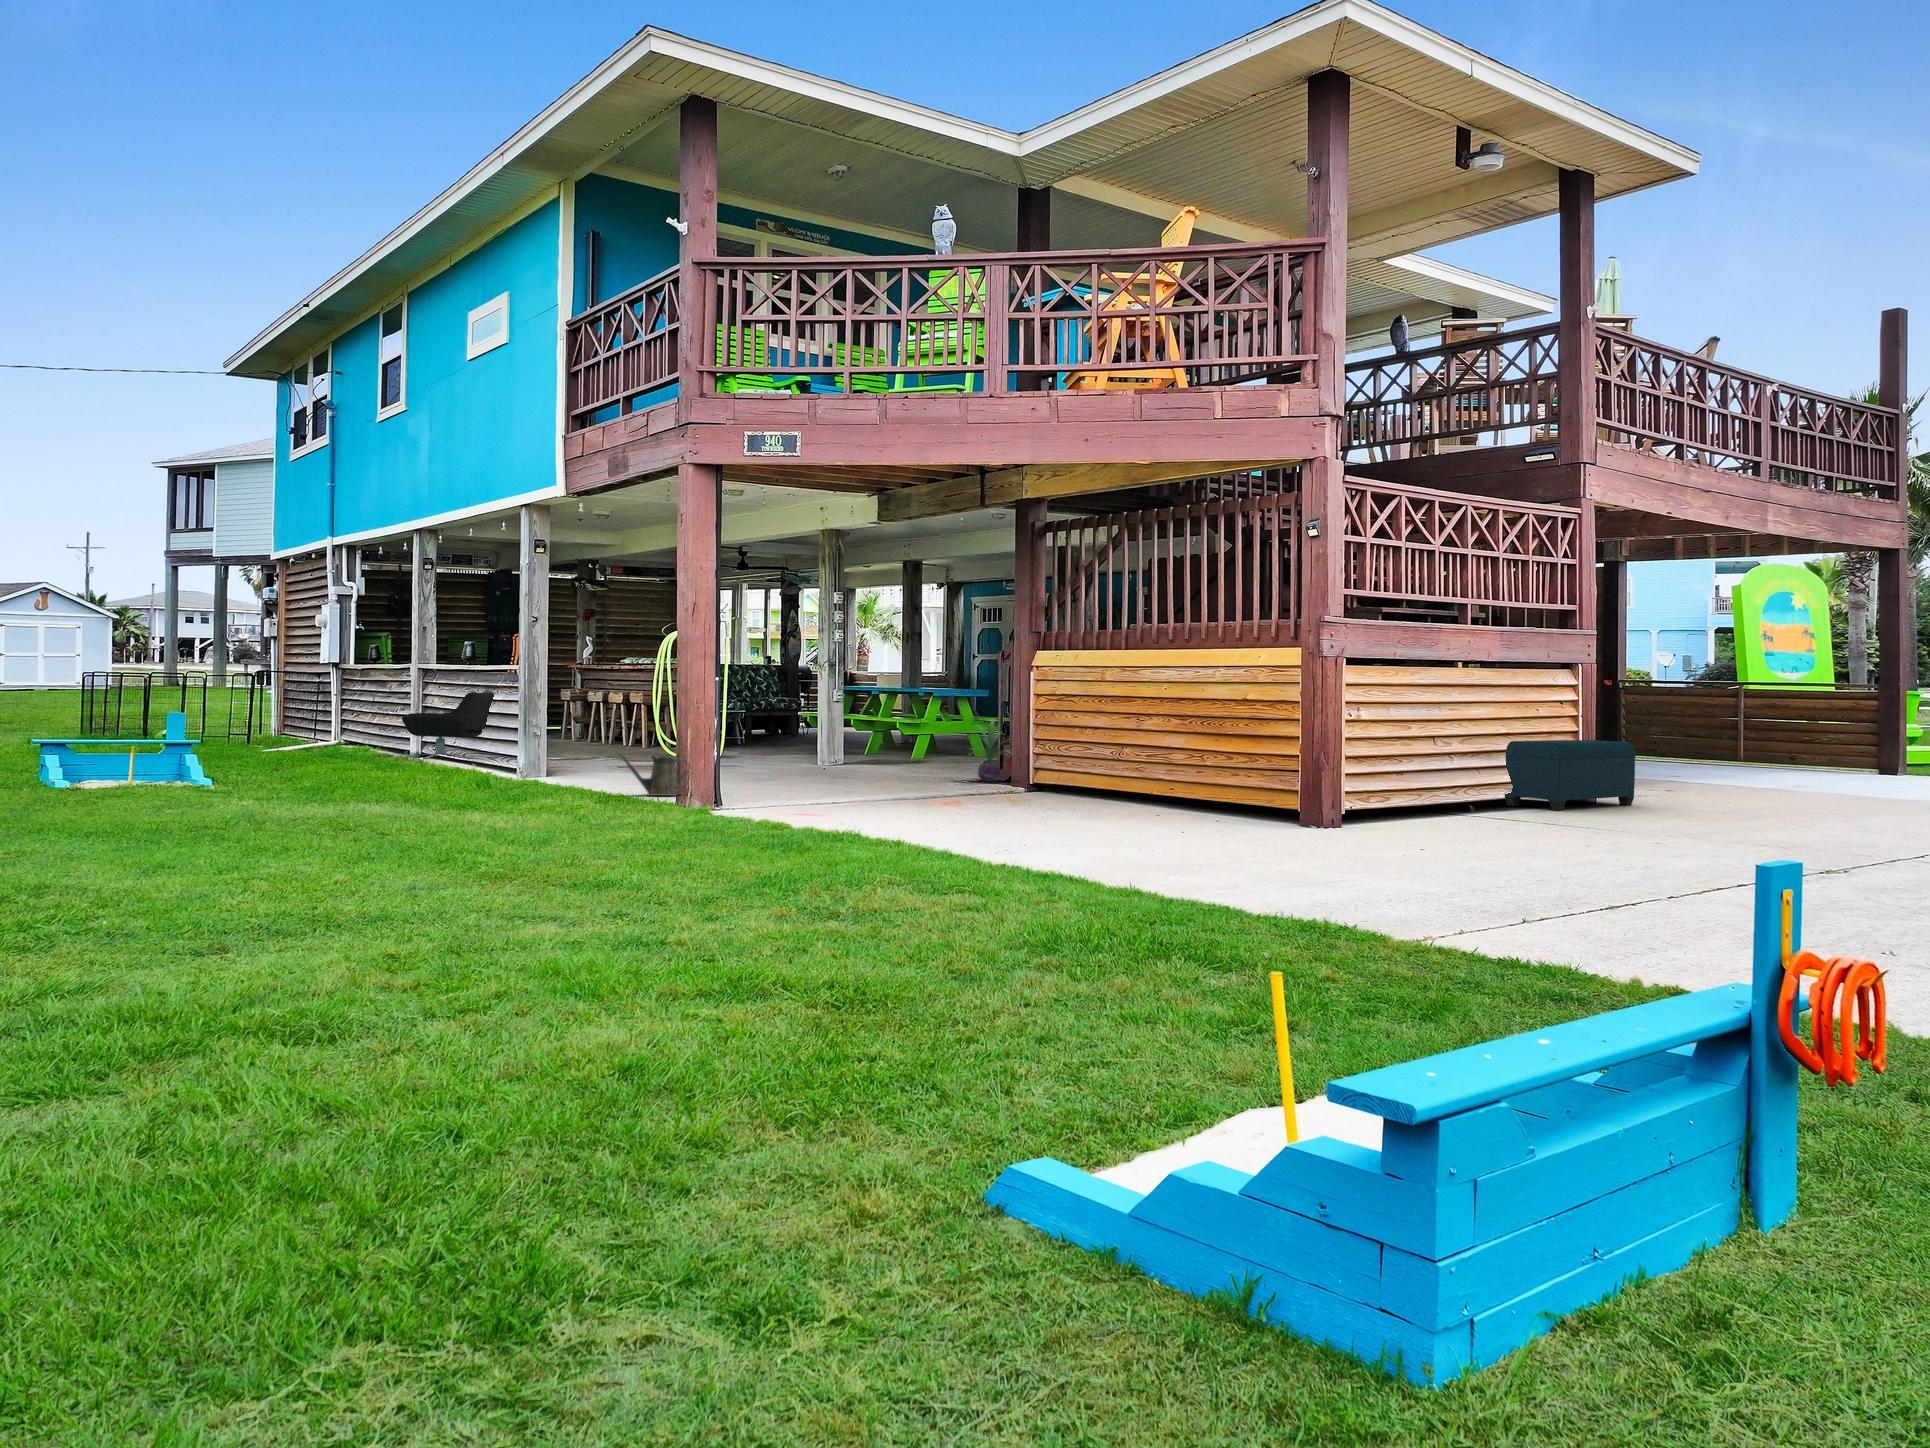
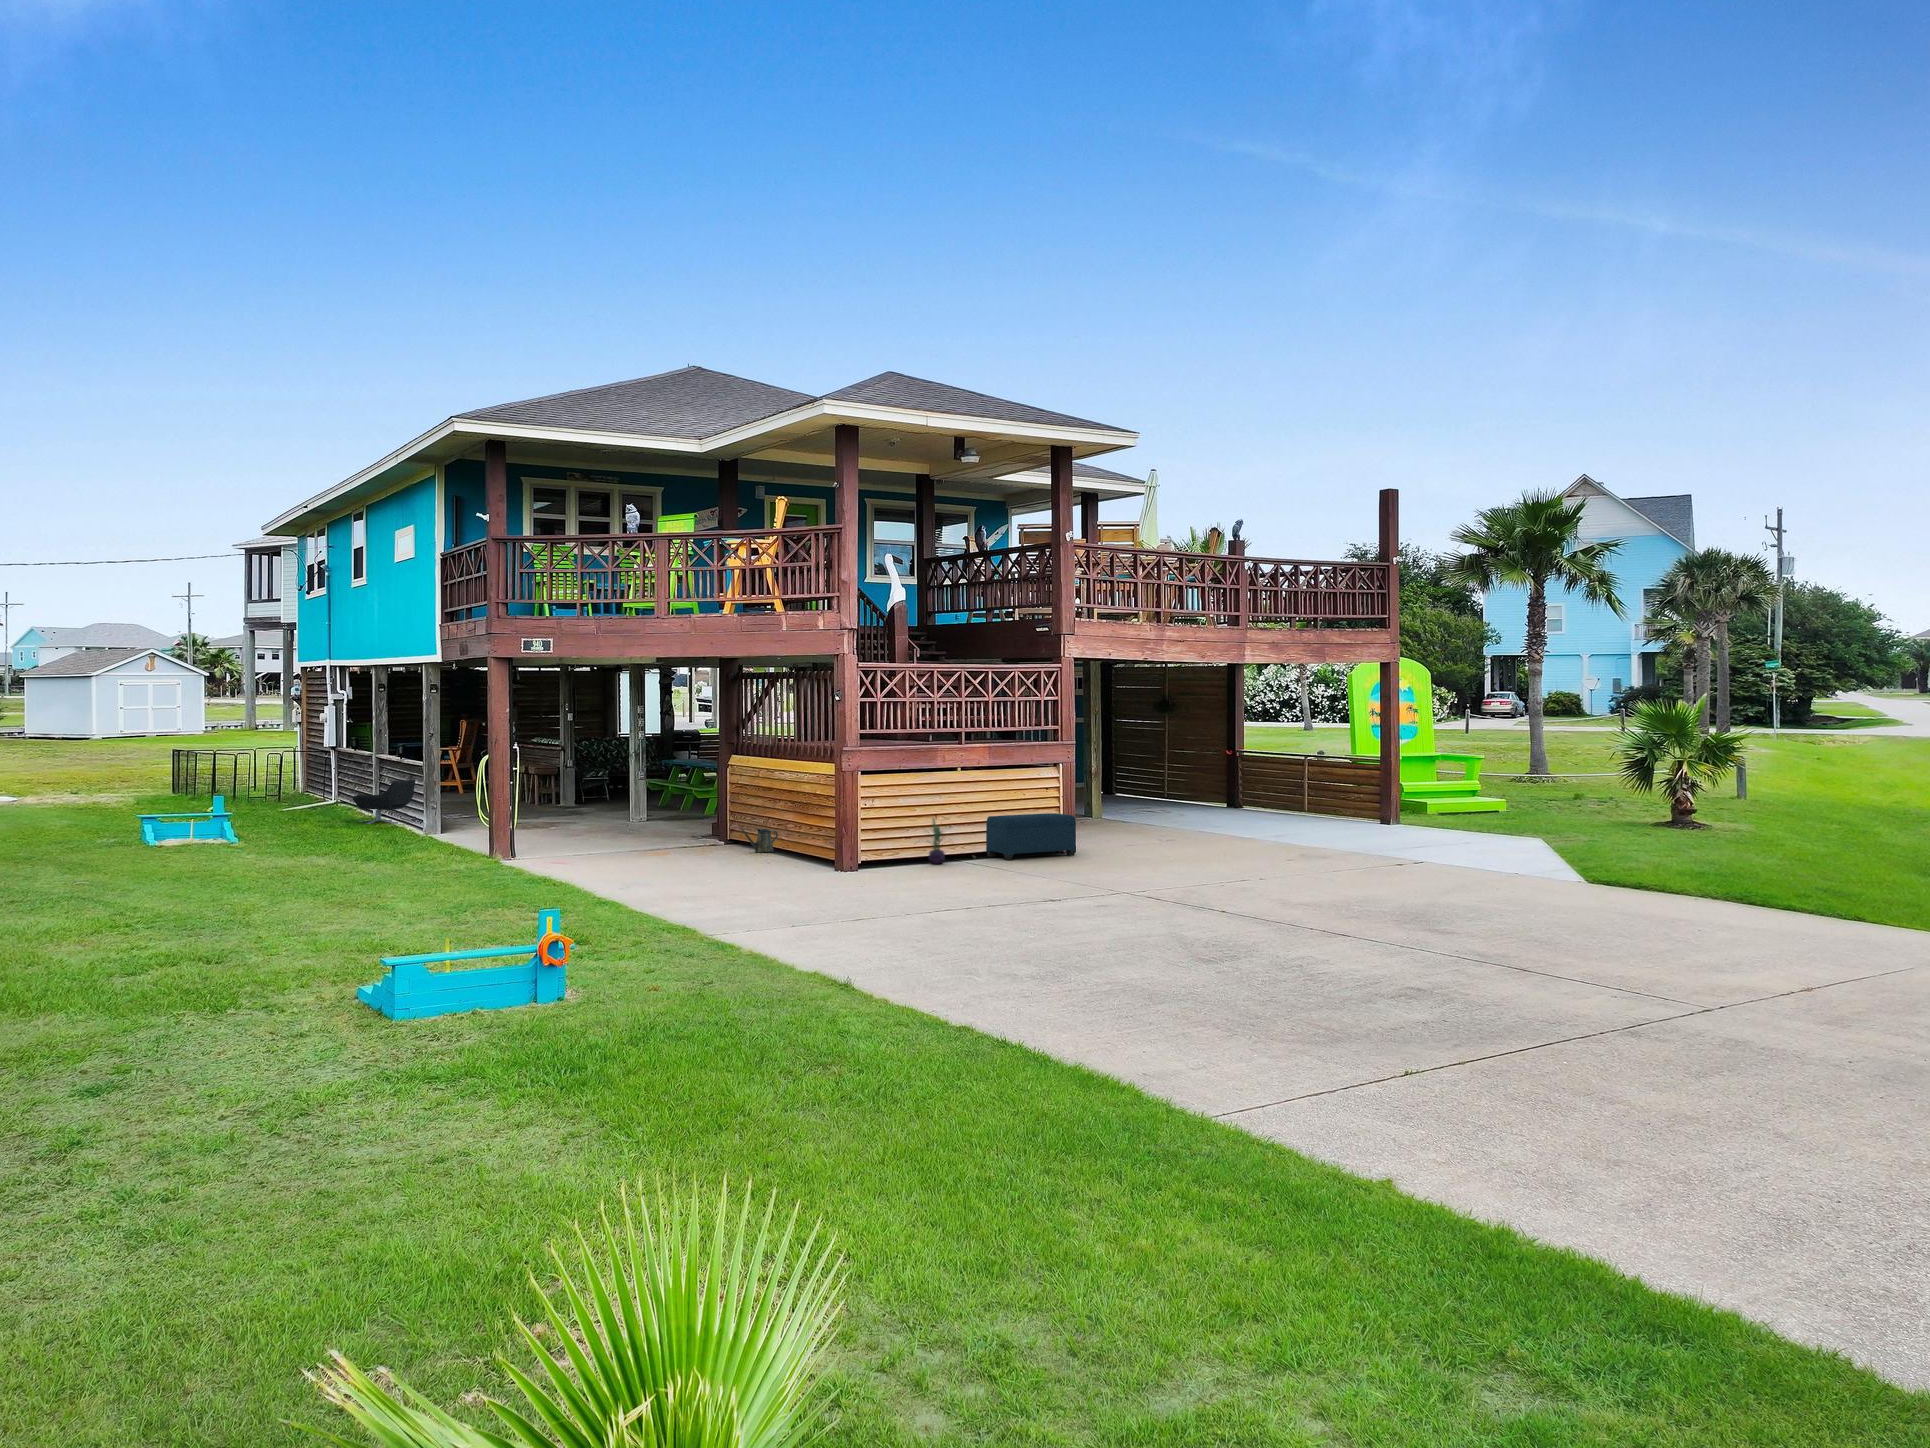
decorative plant: present [975,720,1009,782] -> present [916,819,945,864]
watering can: present [617,753,690,796] -> present [739,828,778,853]

